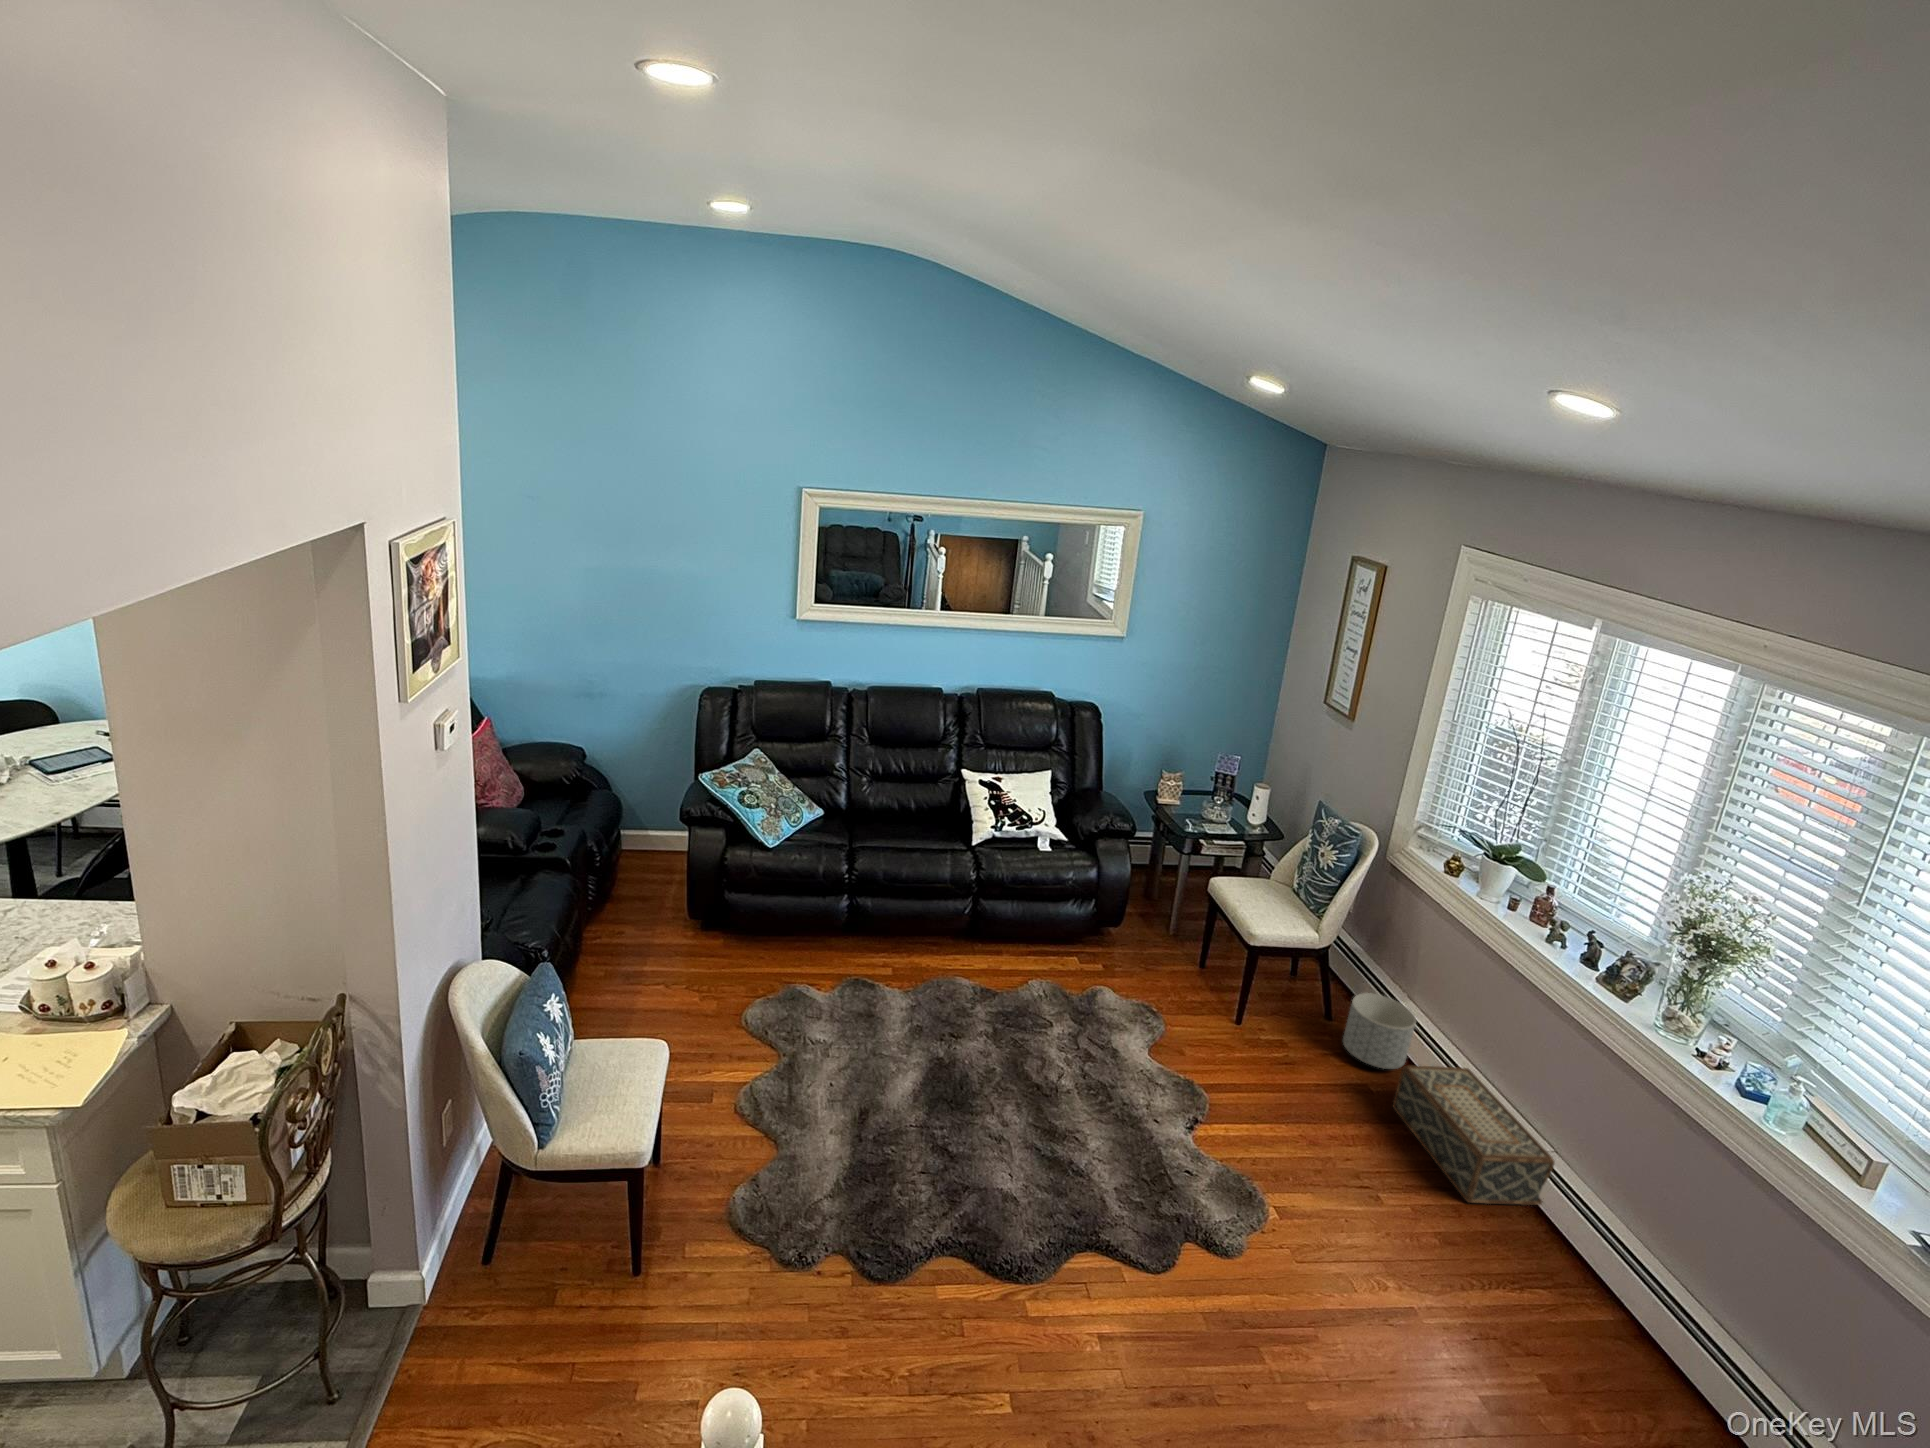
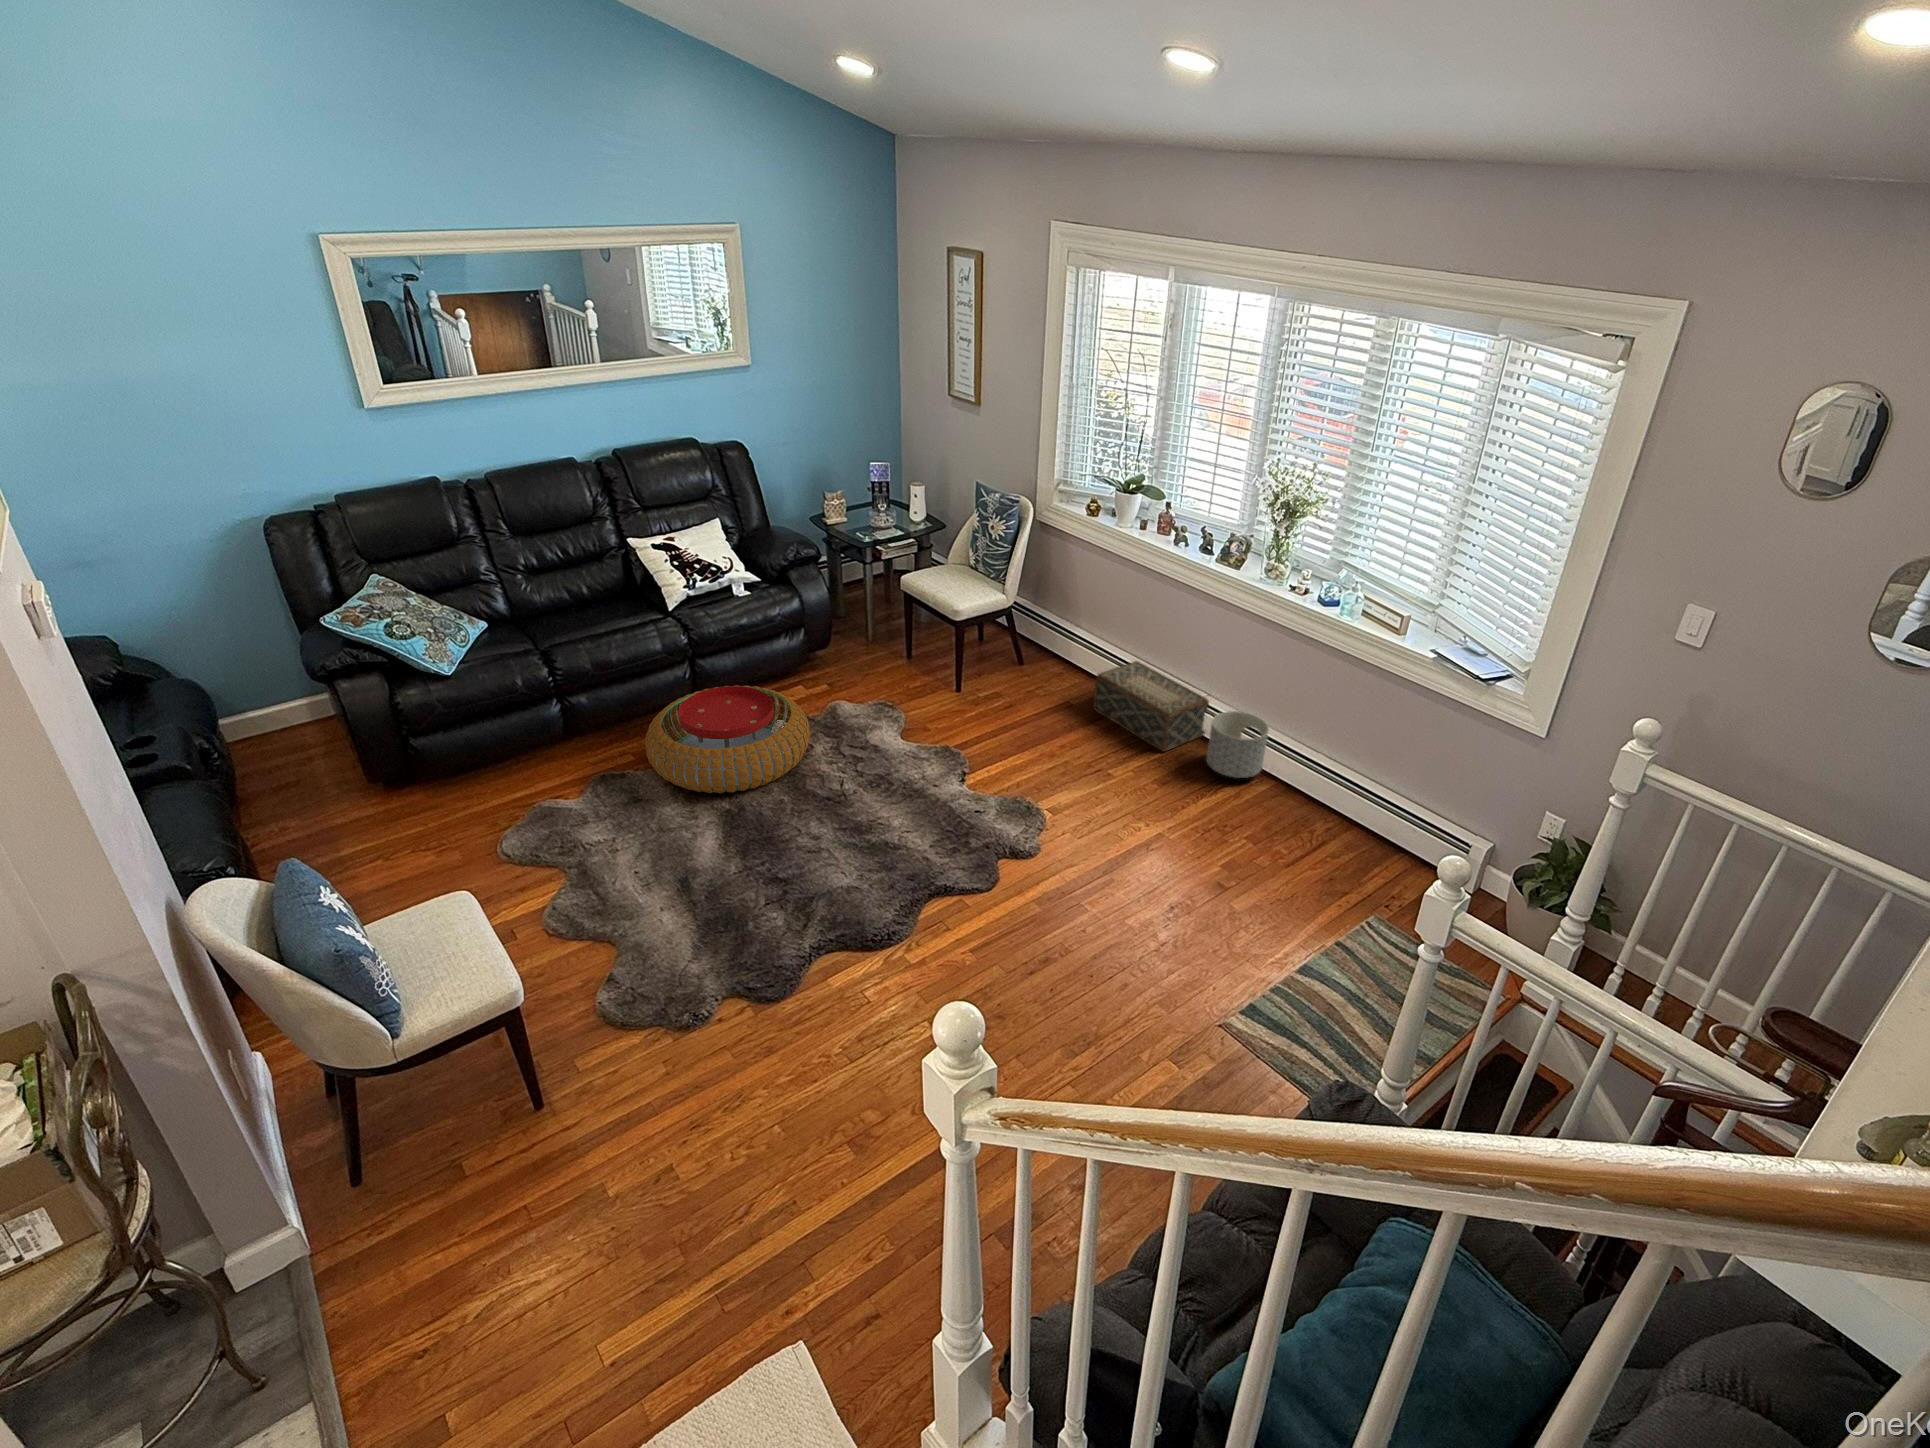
pouf: none [896,928,1054,1044] -> present [645,685,810,793]
planter: present [1343,993,1416,1069] -> present [1206,711,1269,778]

